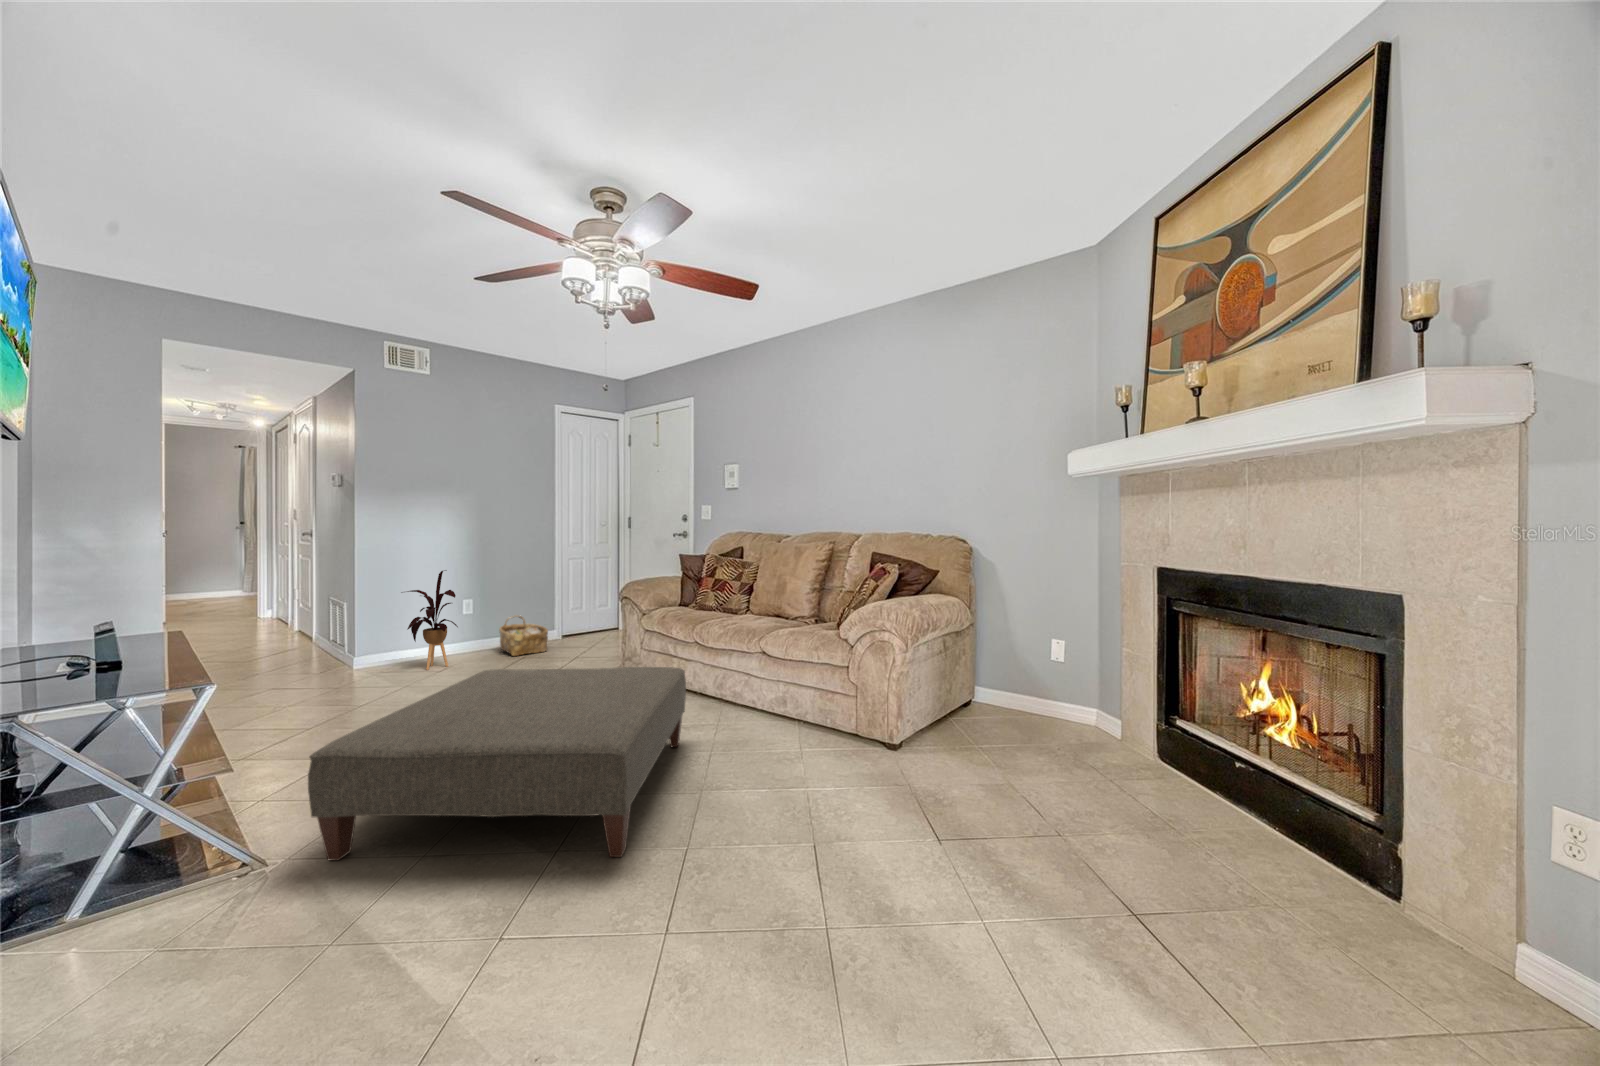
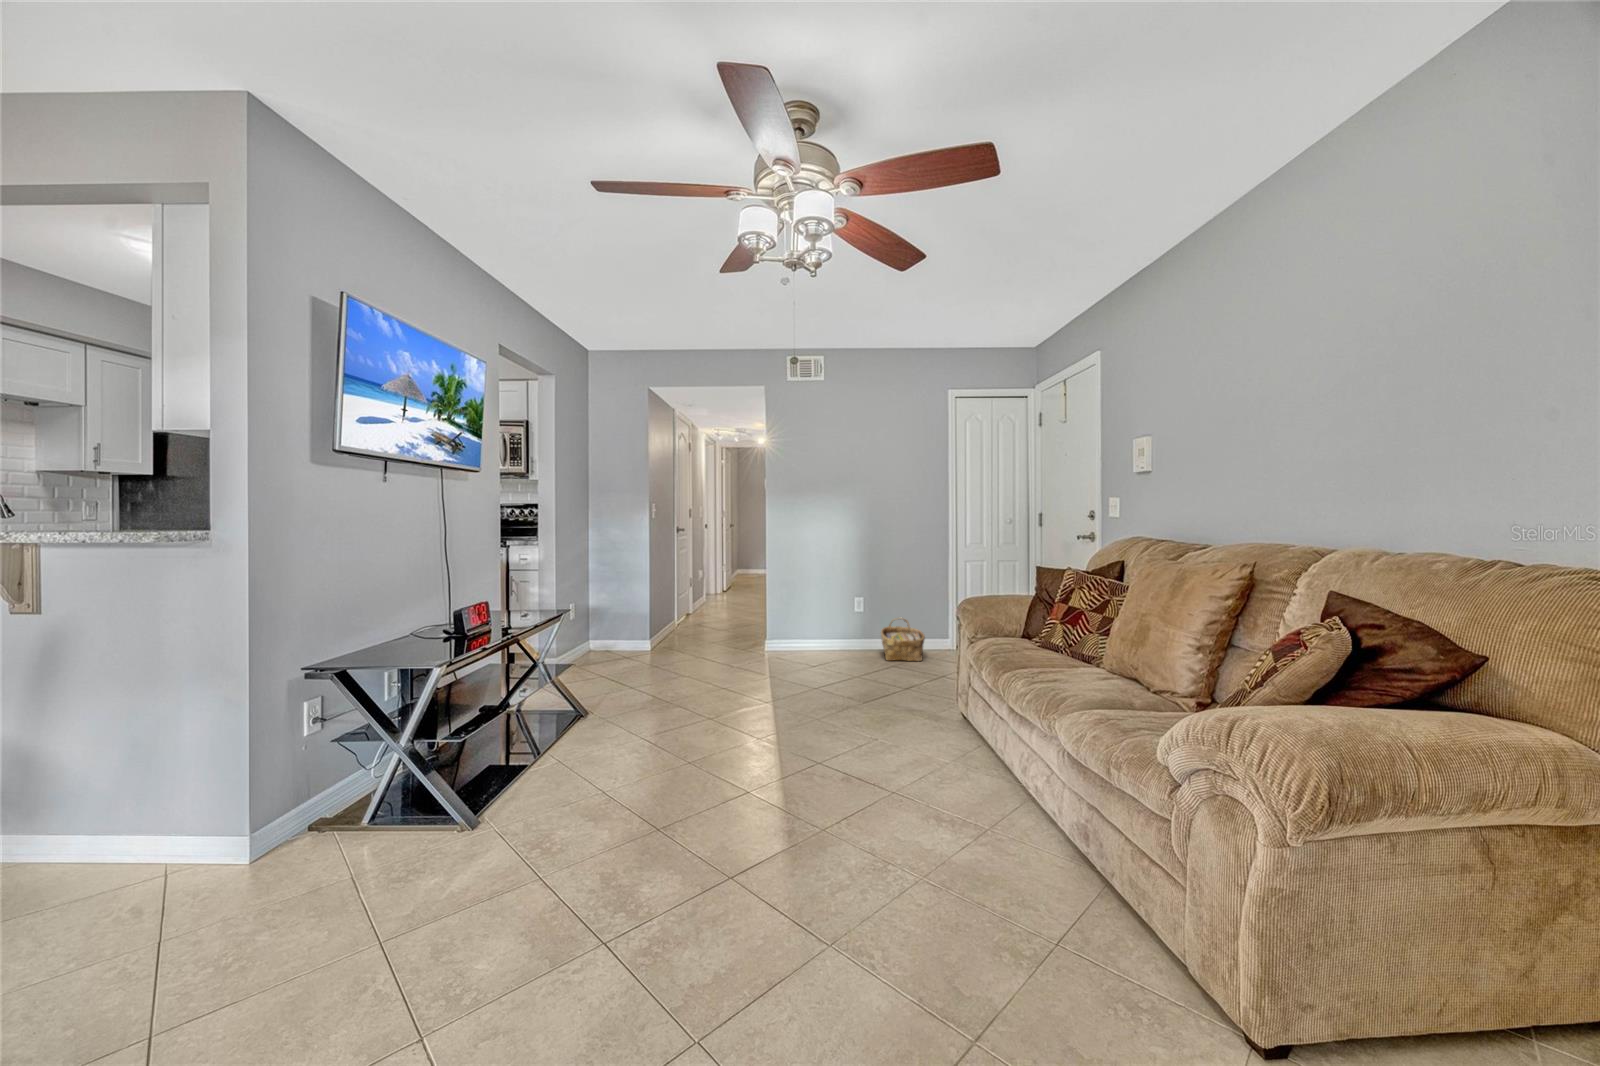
house plant: present [407,570,458,670] -> none [791,567,837,659]
ottoman: present [308,667,686,860] -> none [514,678,908,974]

